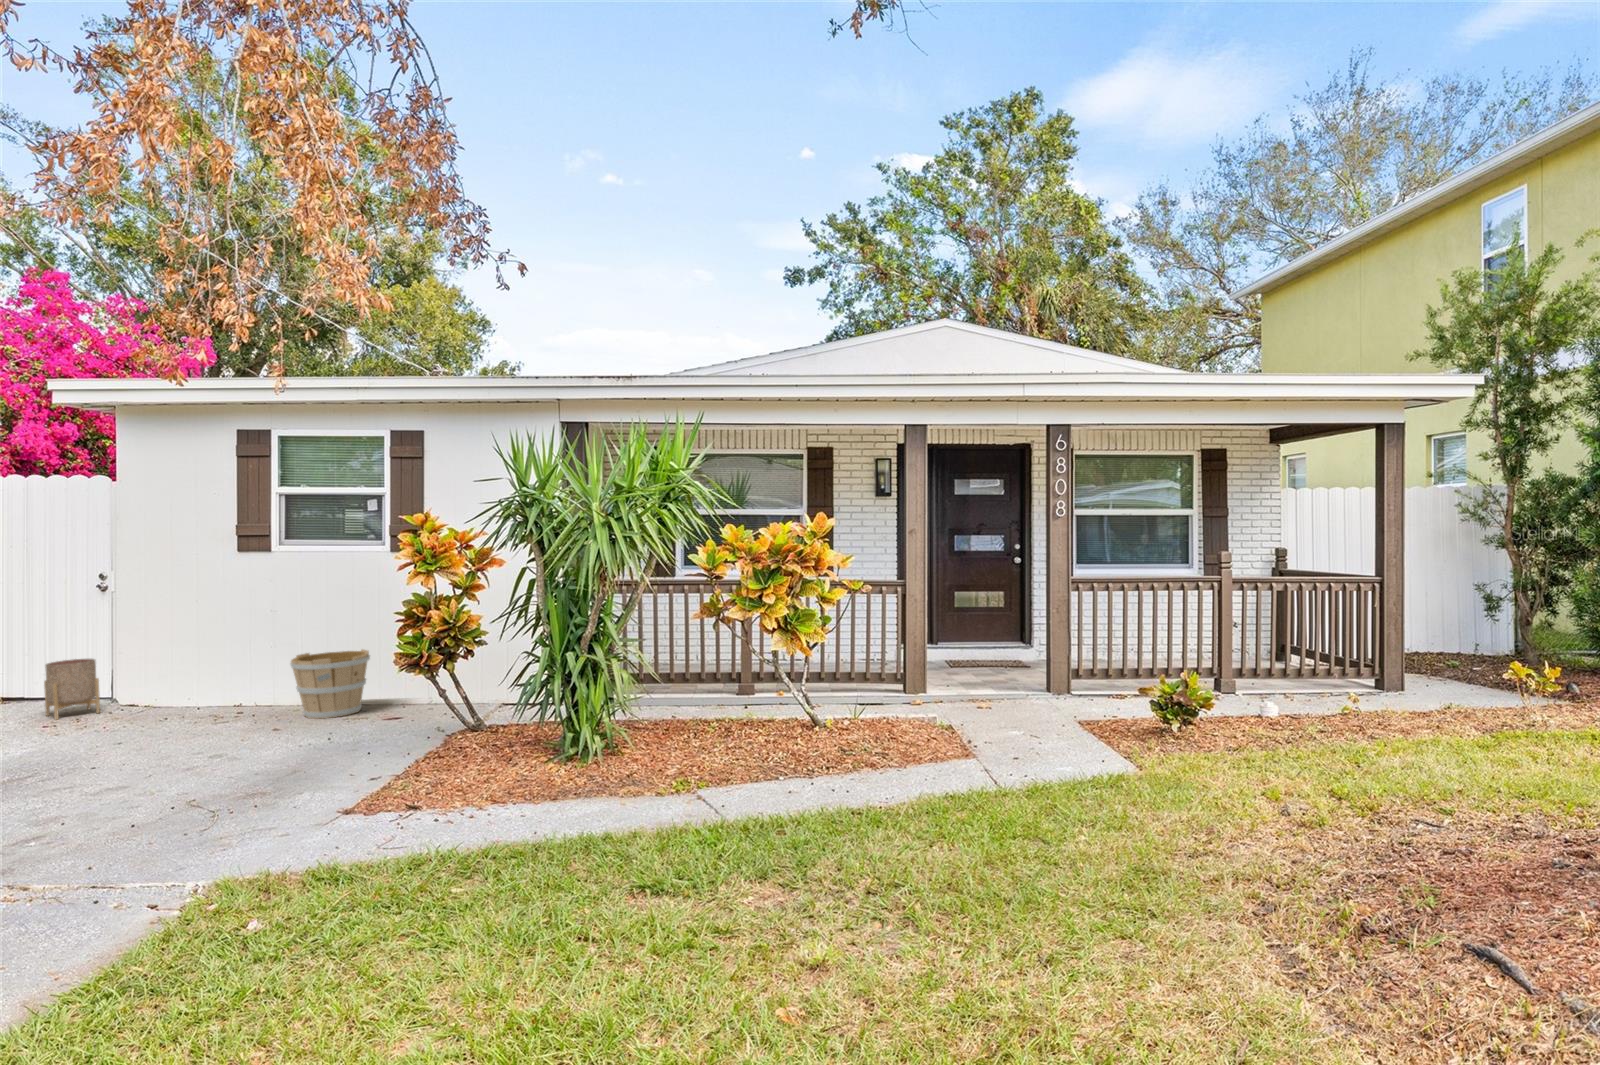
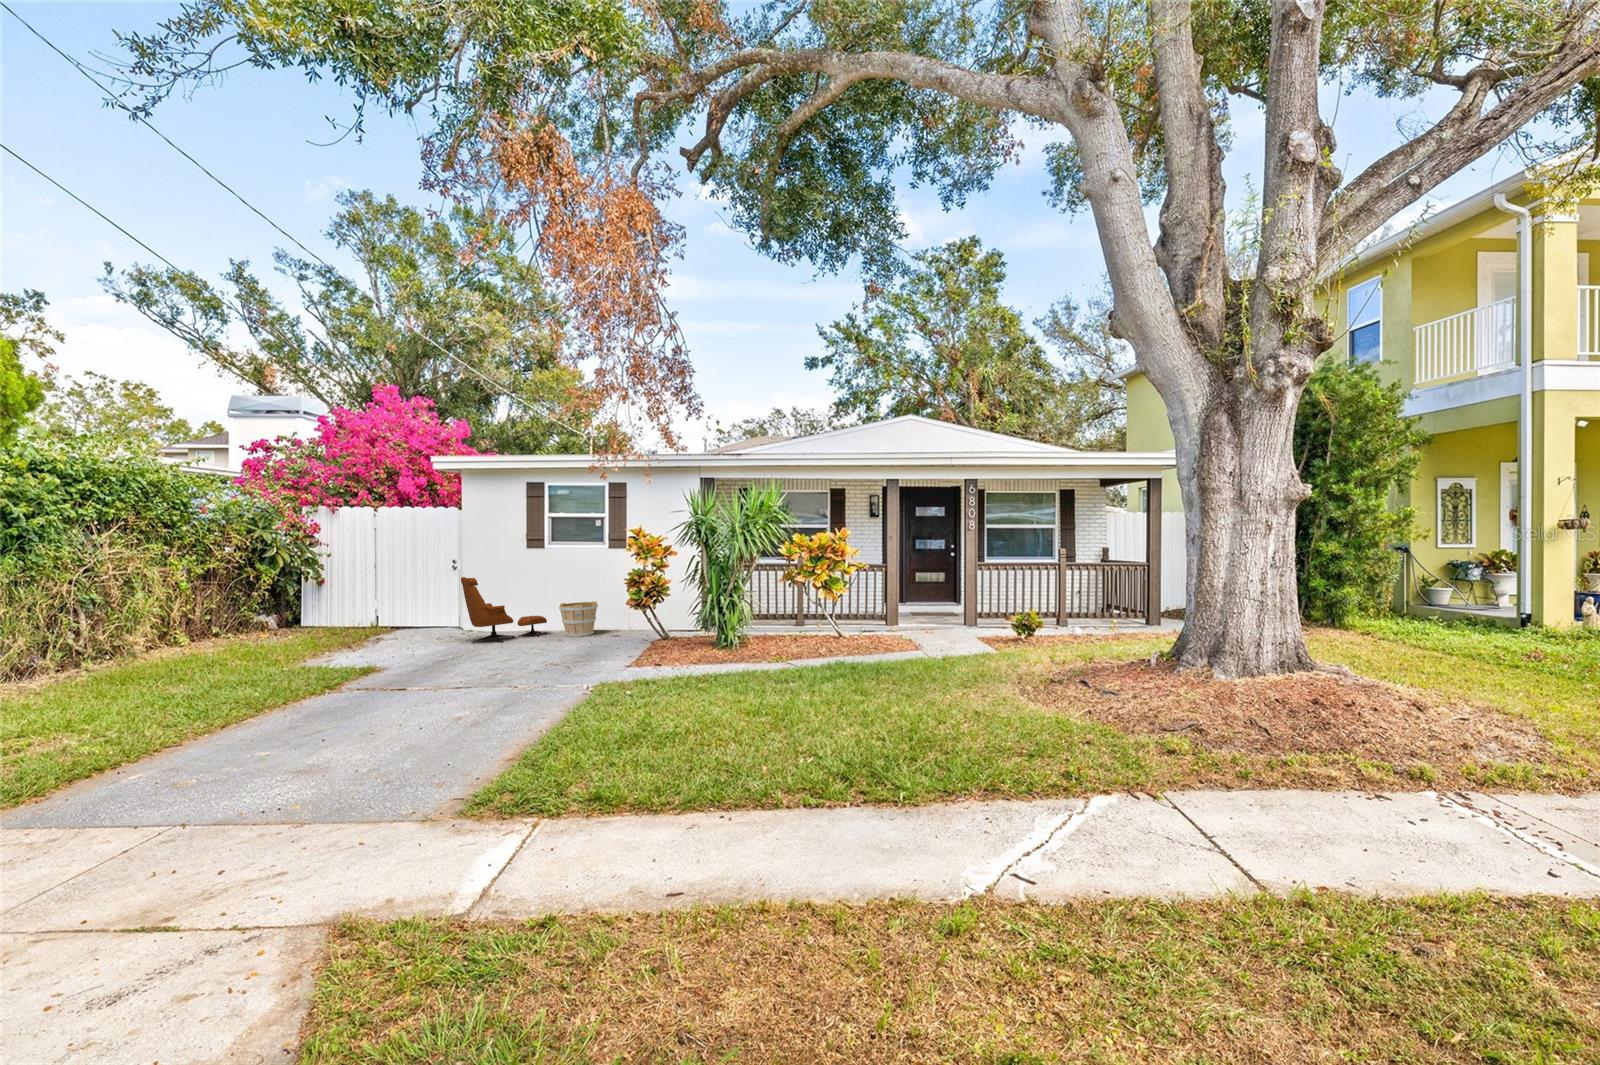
lounge chair: none [86,606,276,735] -> present [461,577,547,643]
planter: present [44,659,100,720] -> none [423,606,452,638]

